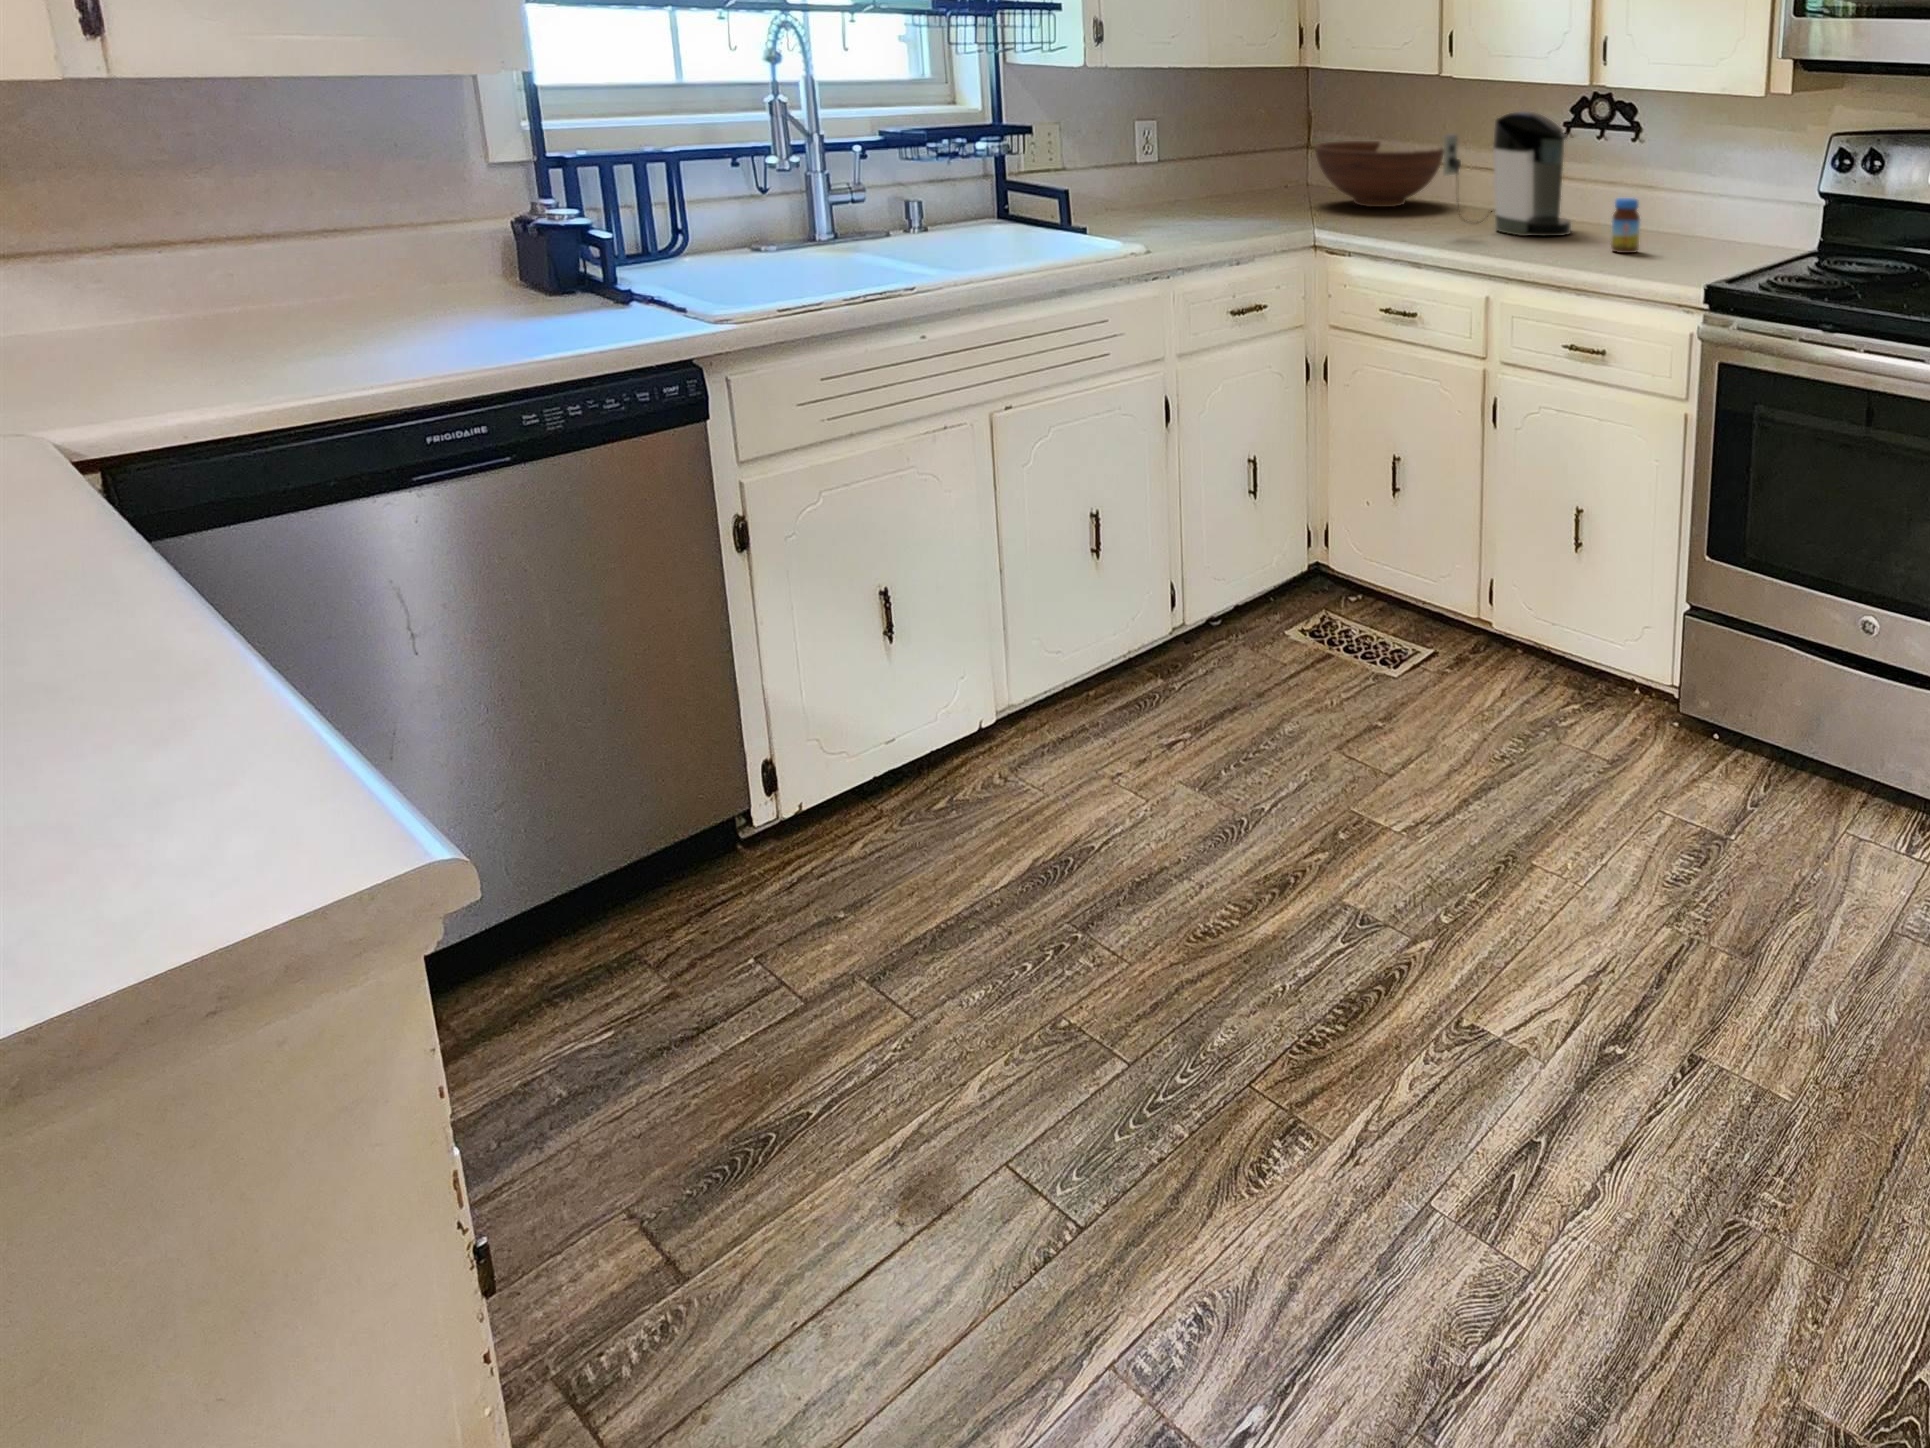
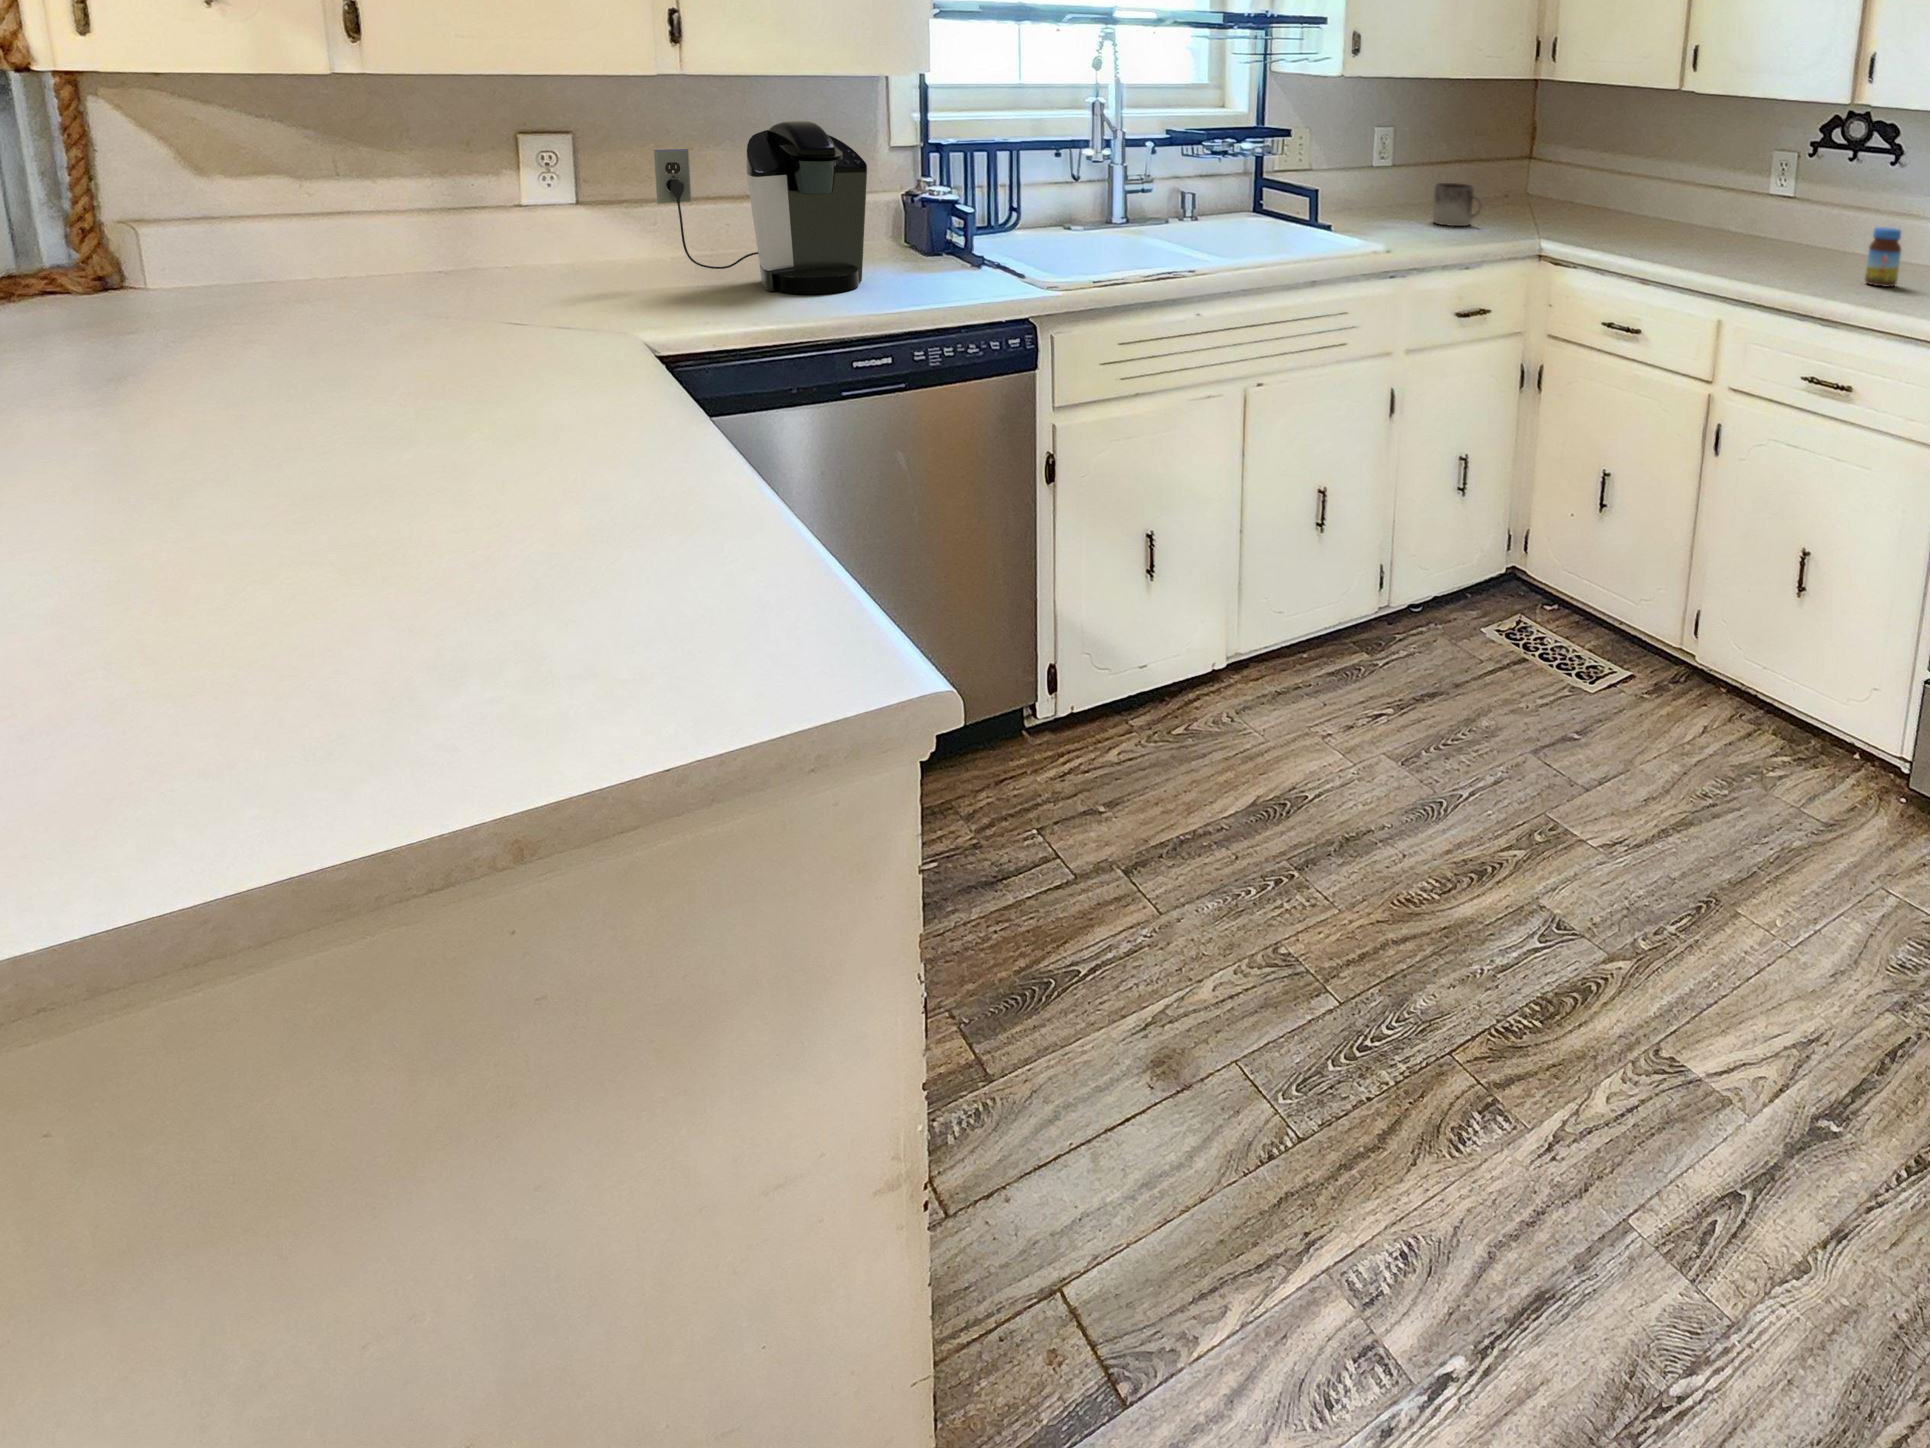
coffee maker: present [1443,111,1571,236] -> present [654,121,867,294]
fruit bowl: present [1315,141,1444,207] -> none [1544,155,1676,222]
mug: none [1201,176,1252,220] -> present [1433,183,1482,226]

